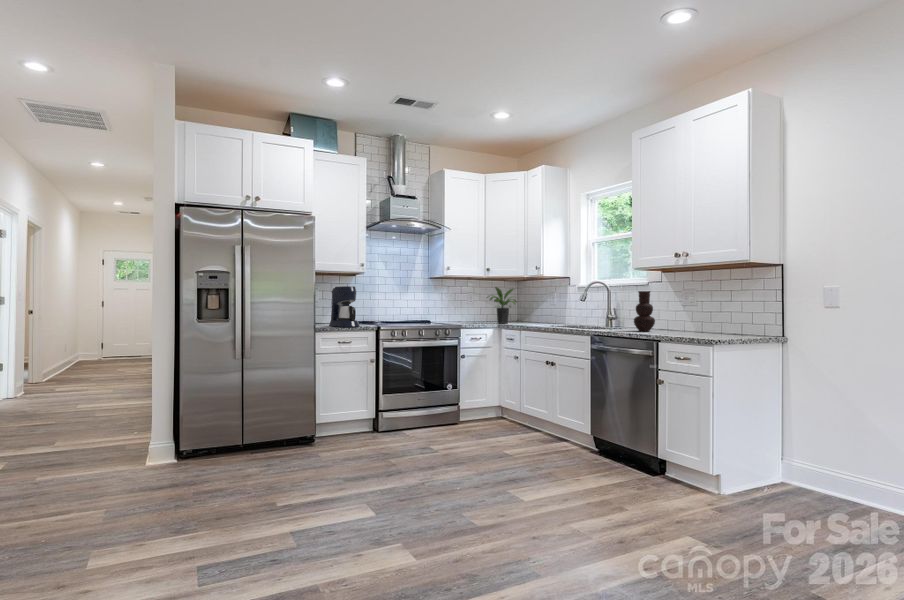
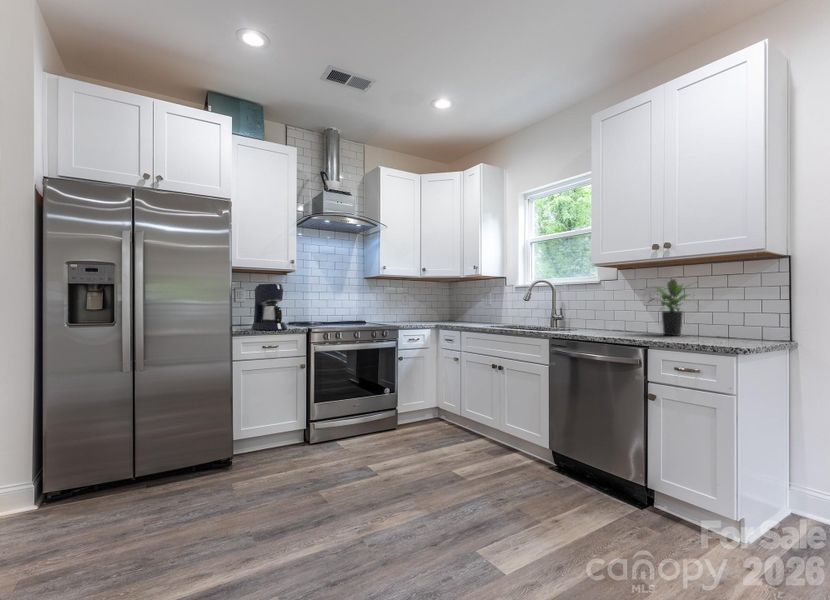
potted plant: present [487,287,517,324] -> present [650,279,689,336]
vase: present [634,291,655,331] -> none [595,288,620,333]

